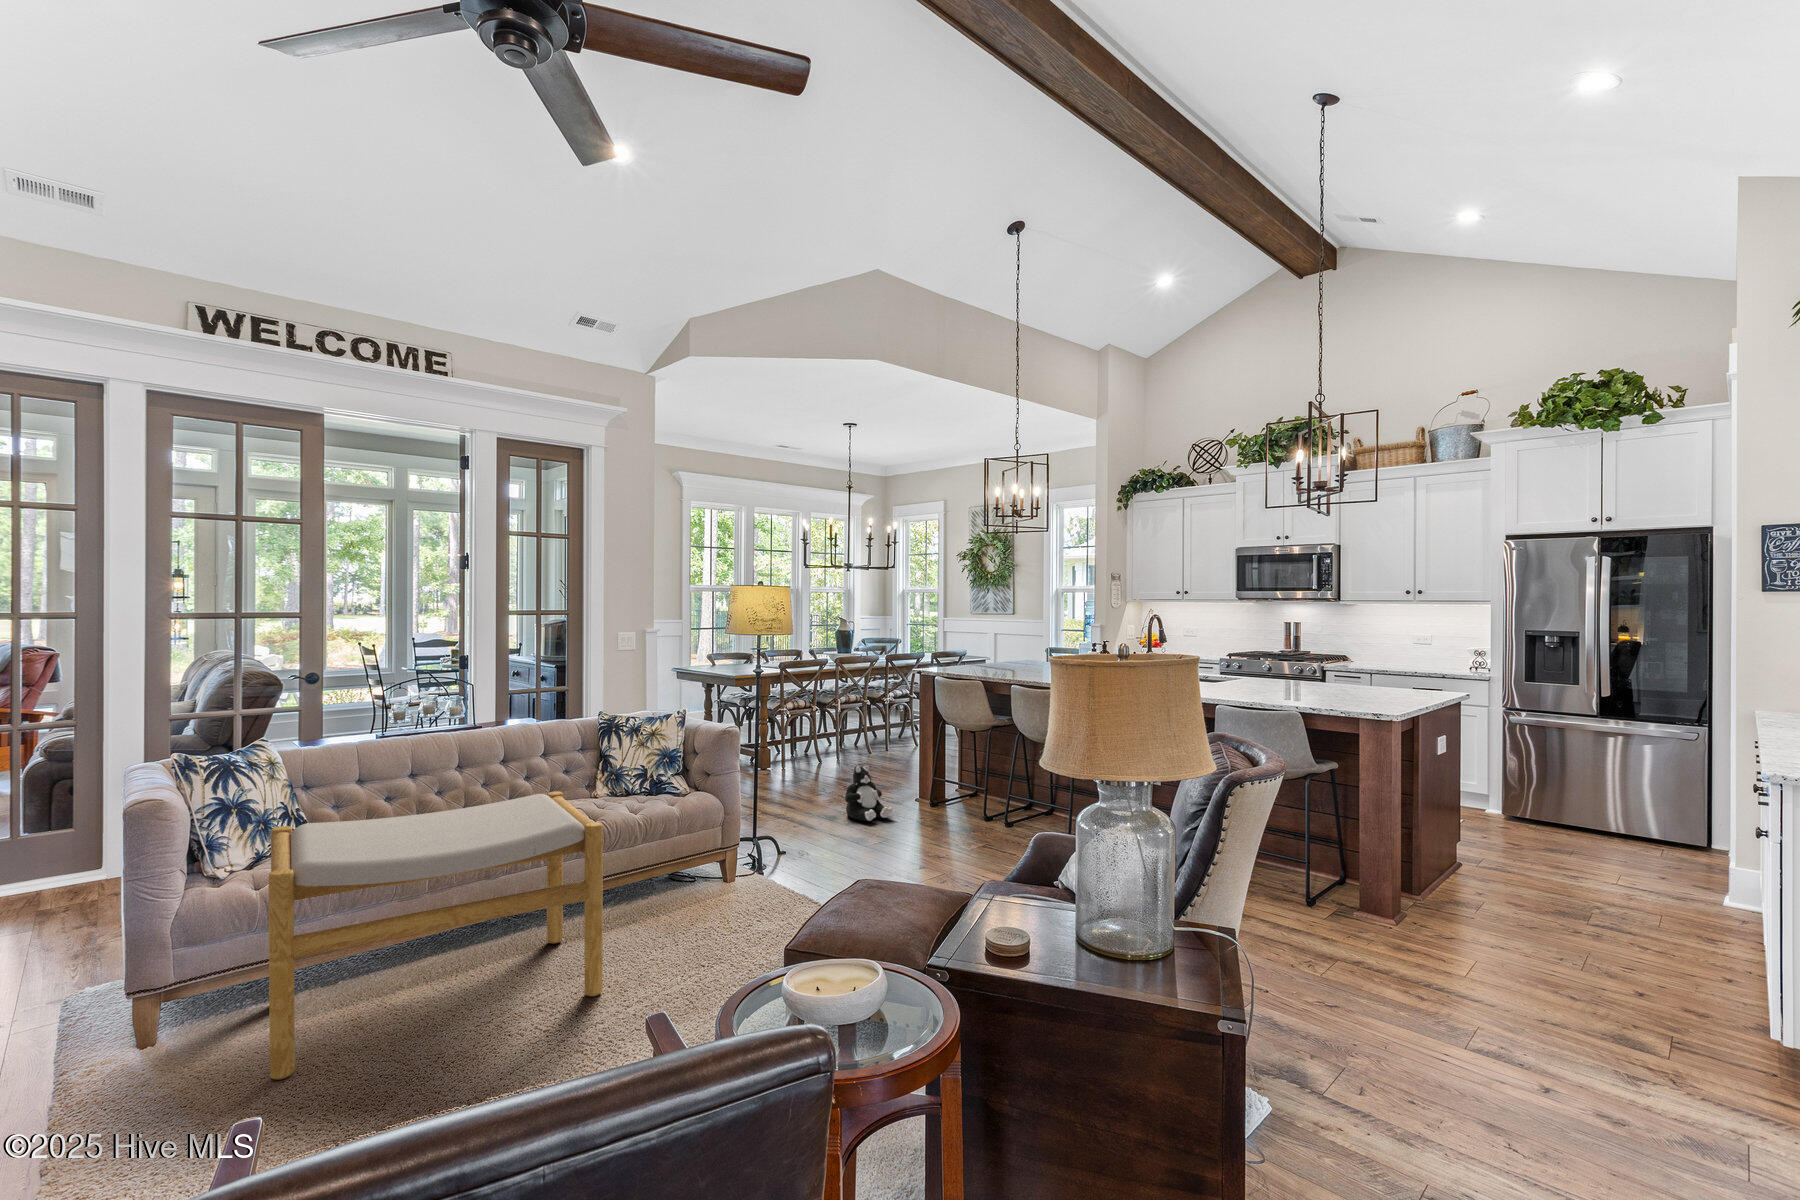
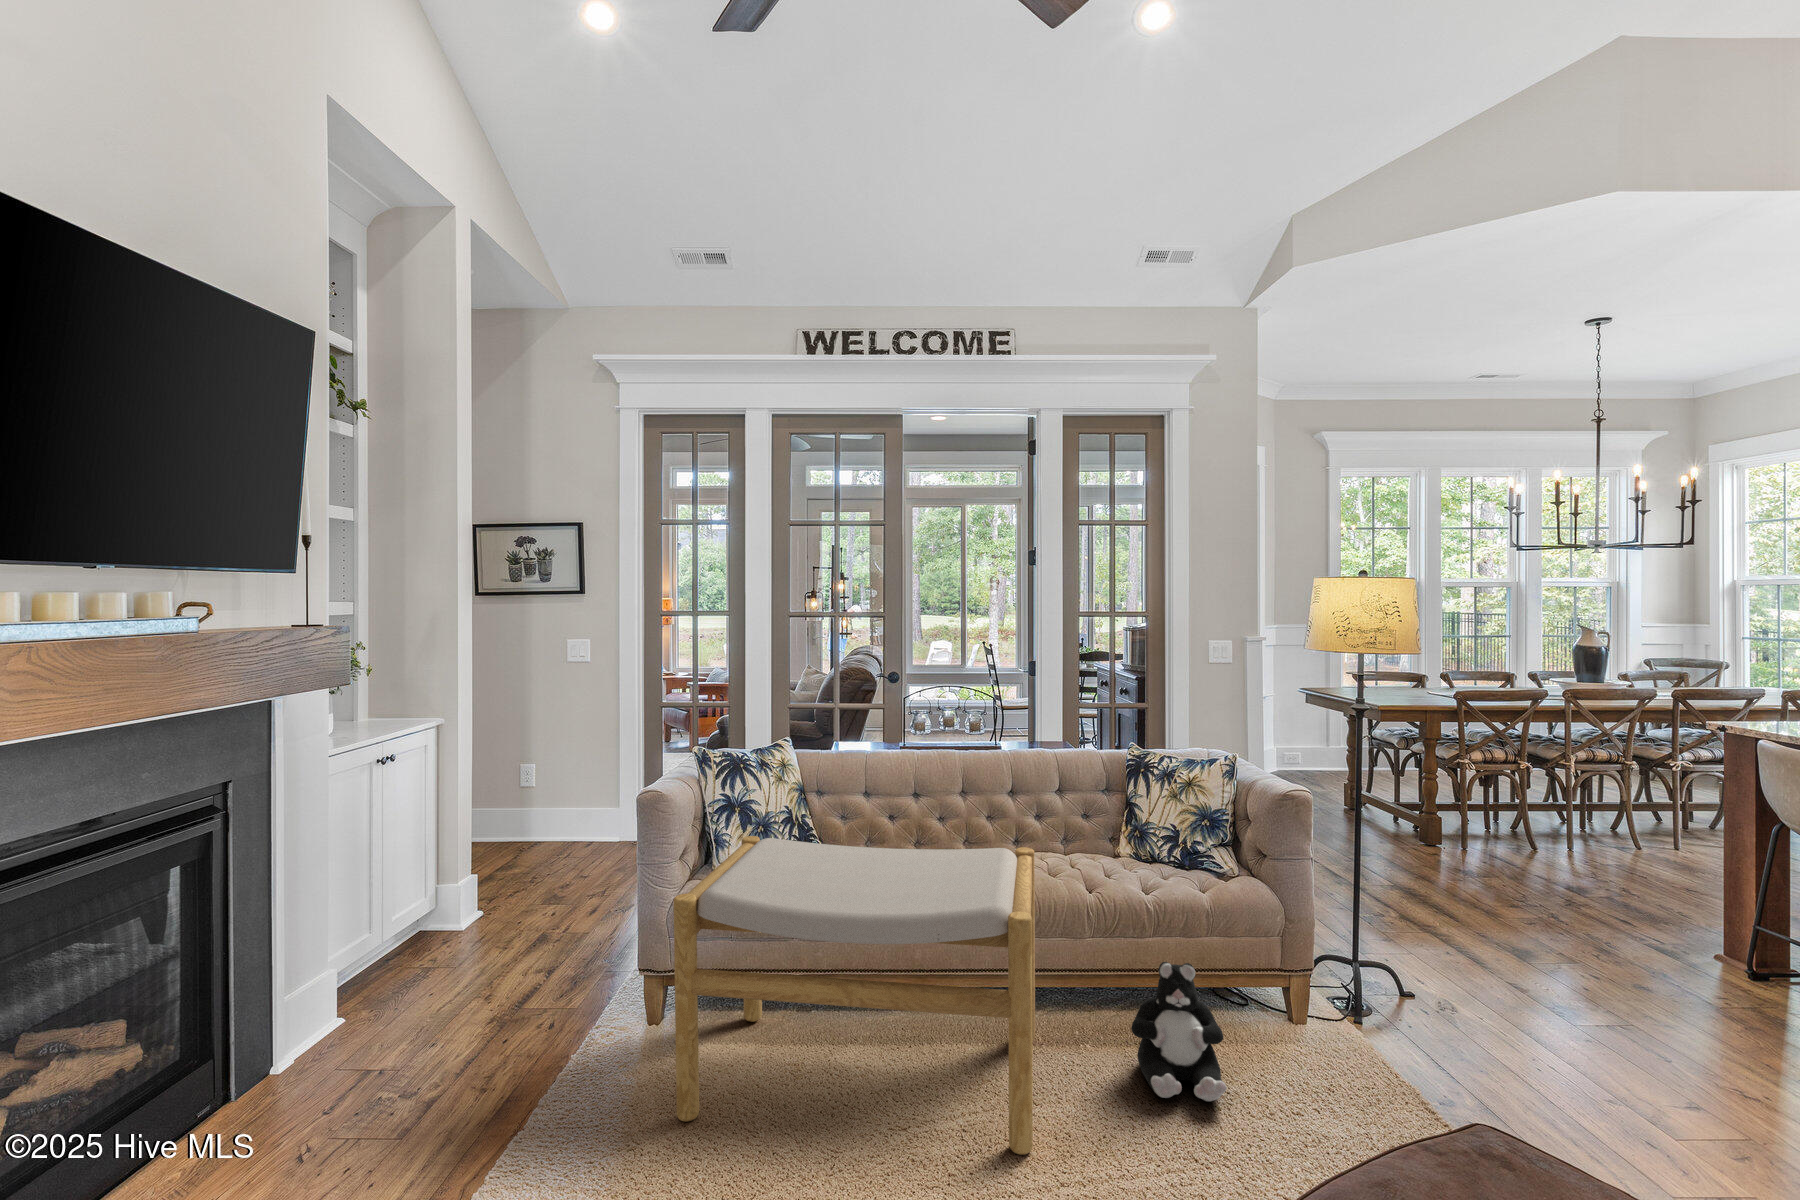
plush toy: present [845,765,893,821] -> present [1131,962,1227,1102]

